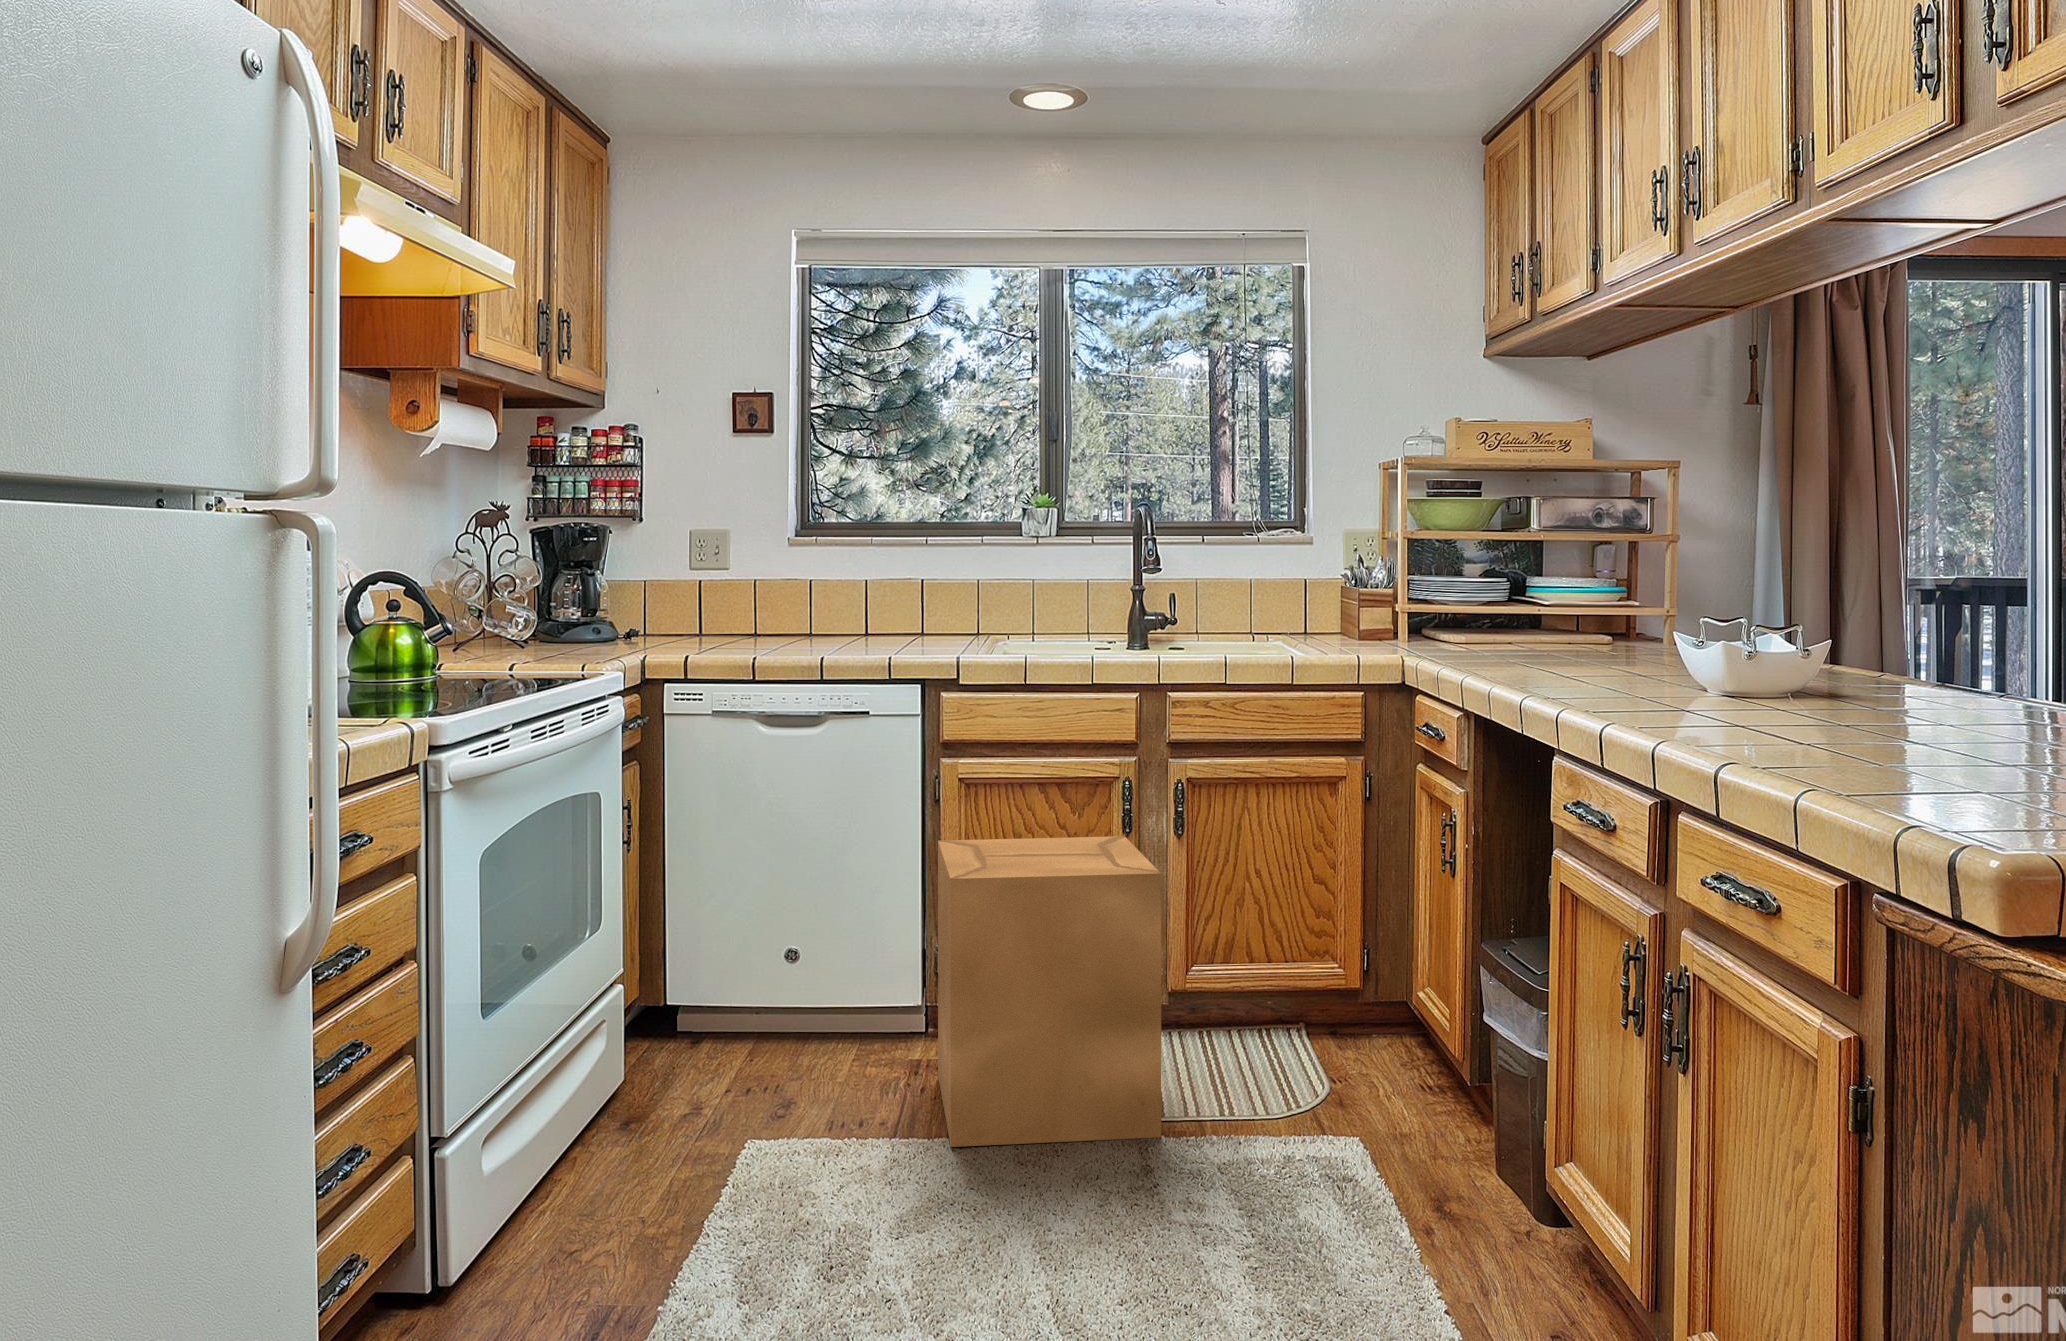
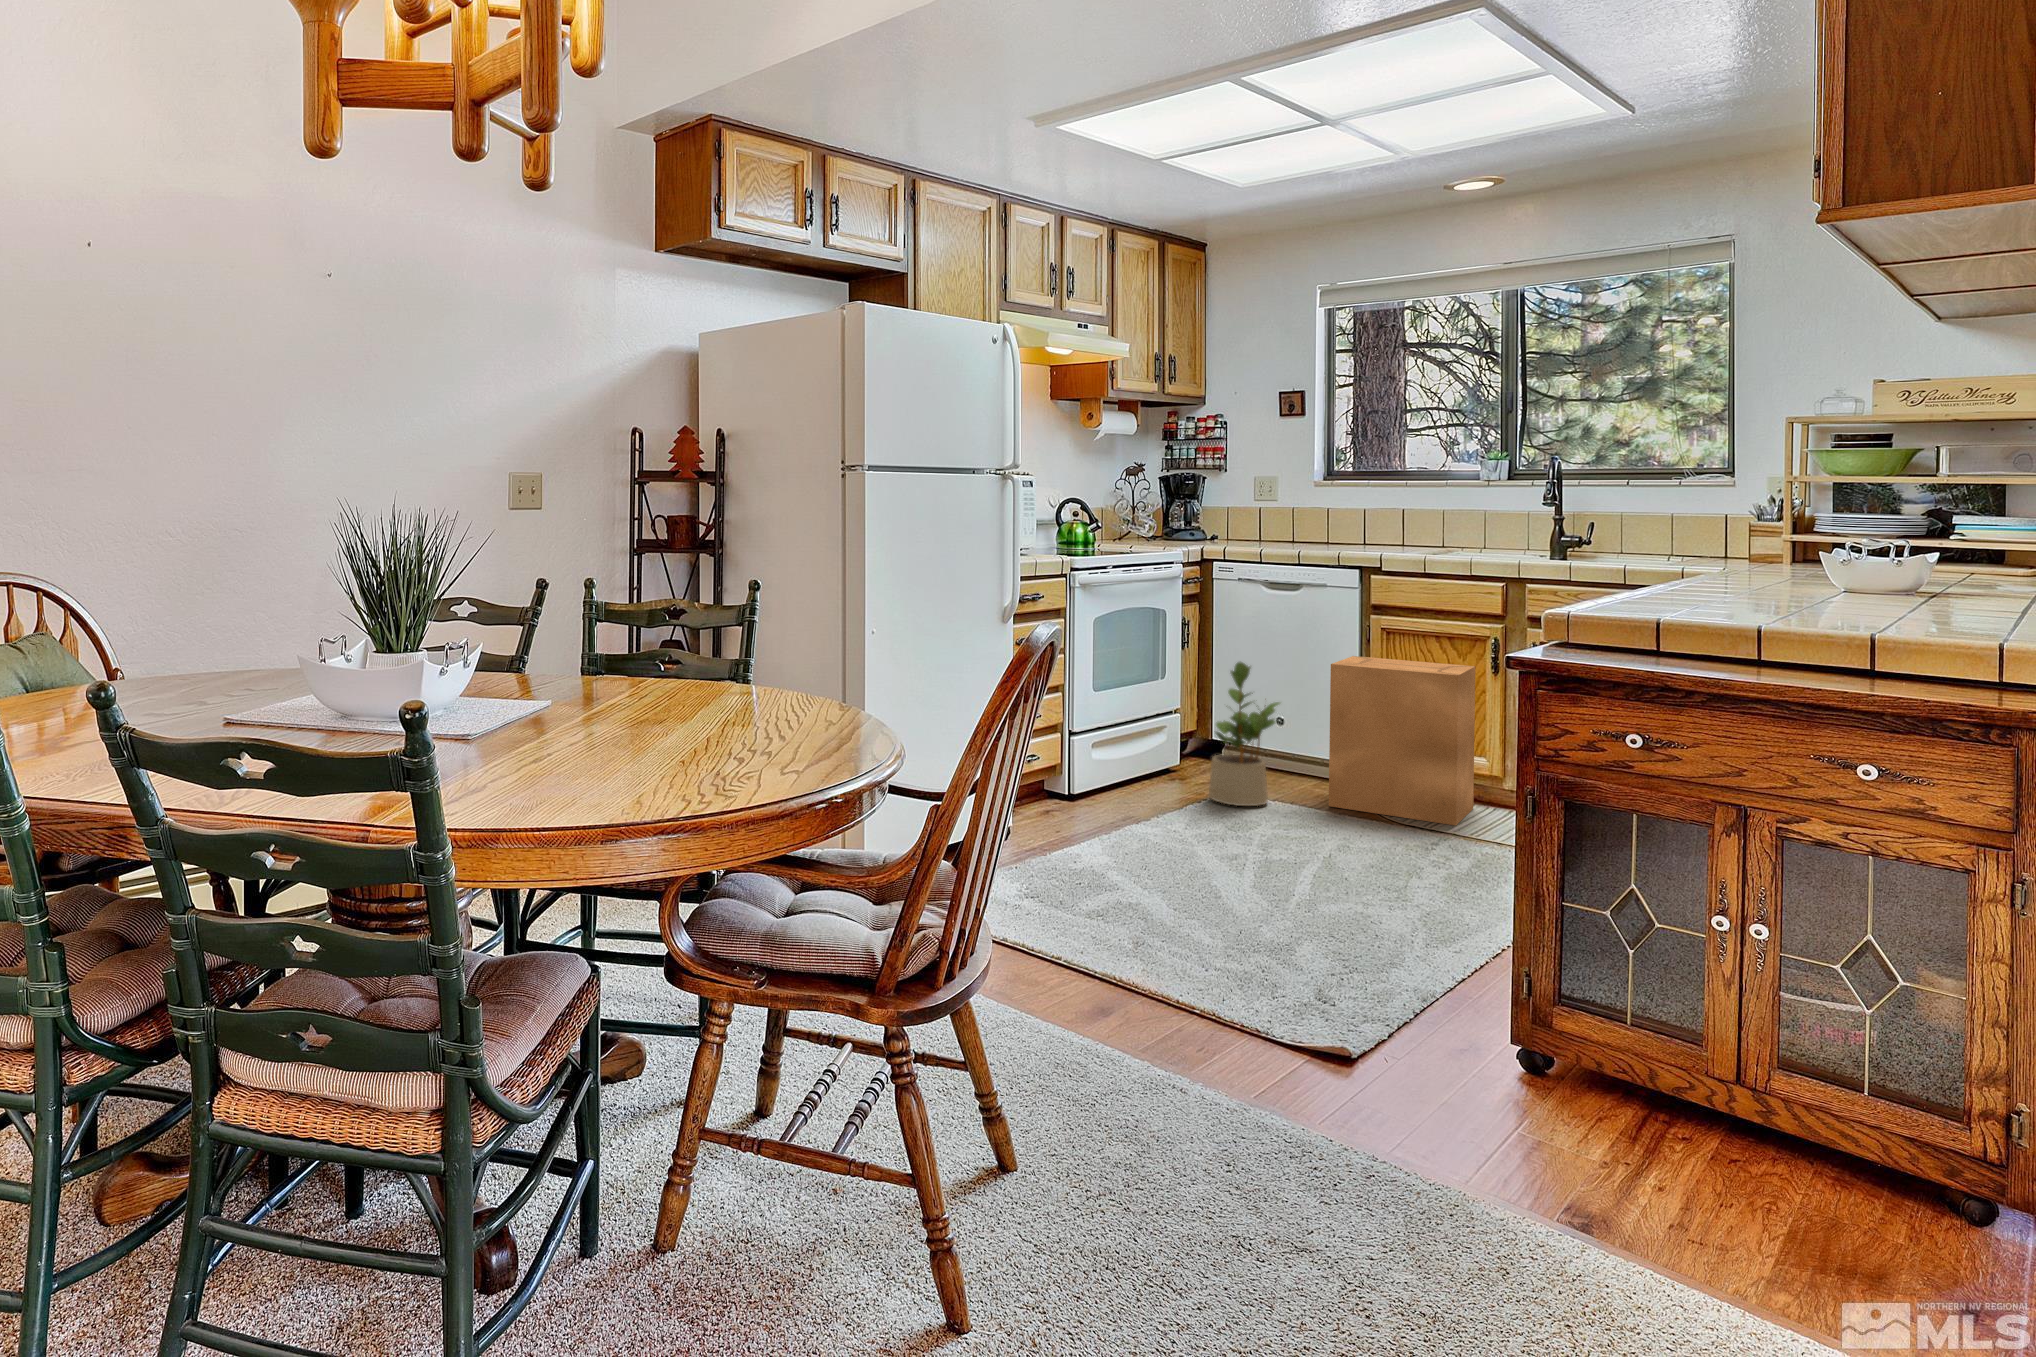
potted plant: none [744,905,872,1220] -> present [1209,662,1280,806]

